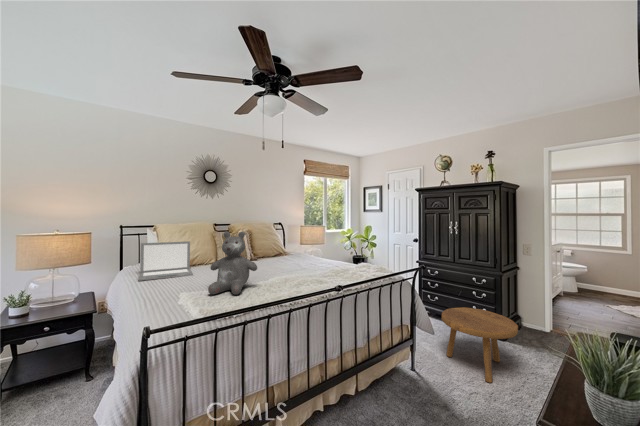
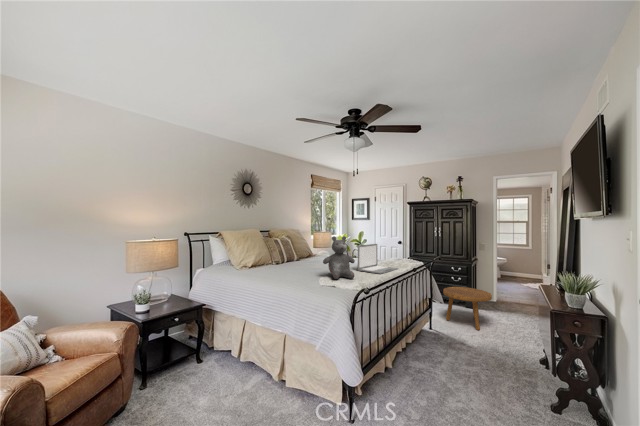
laptop: present [138,241,193,281] -> present [358,244,398,274]

